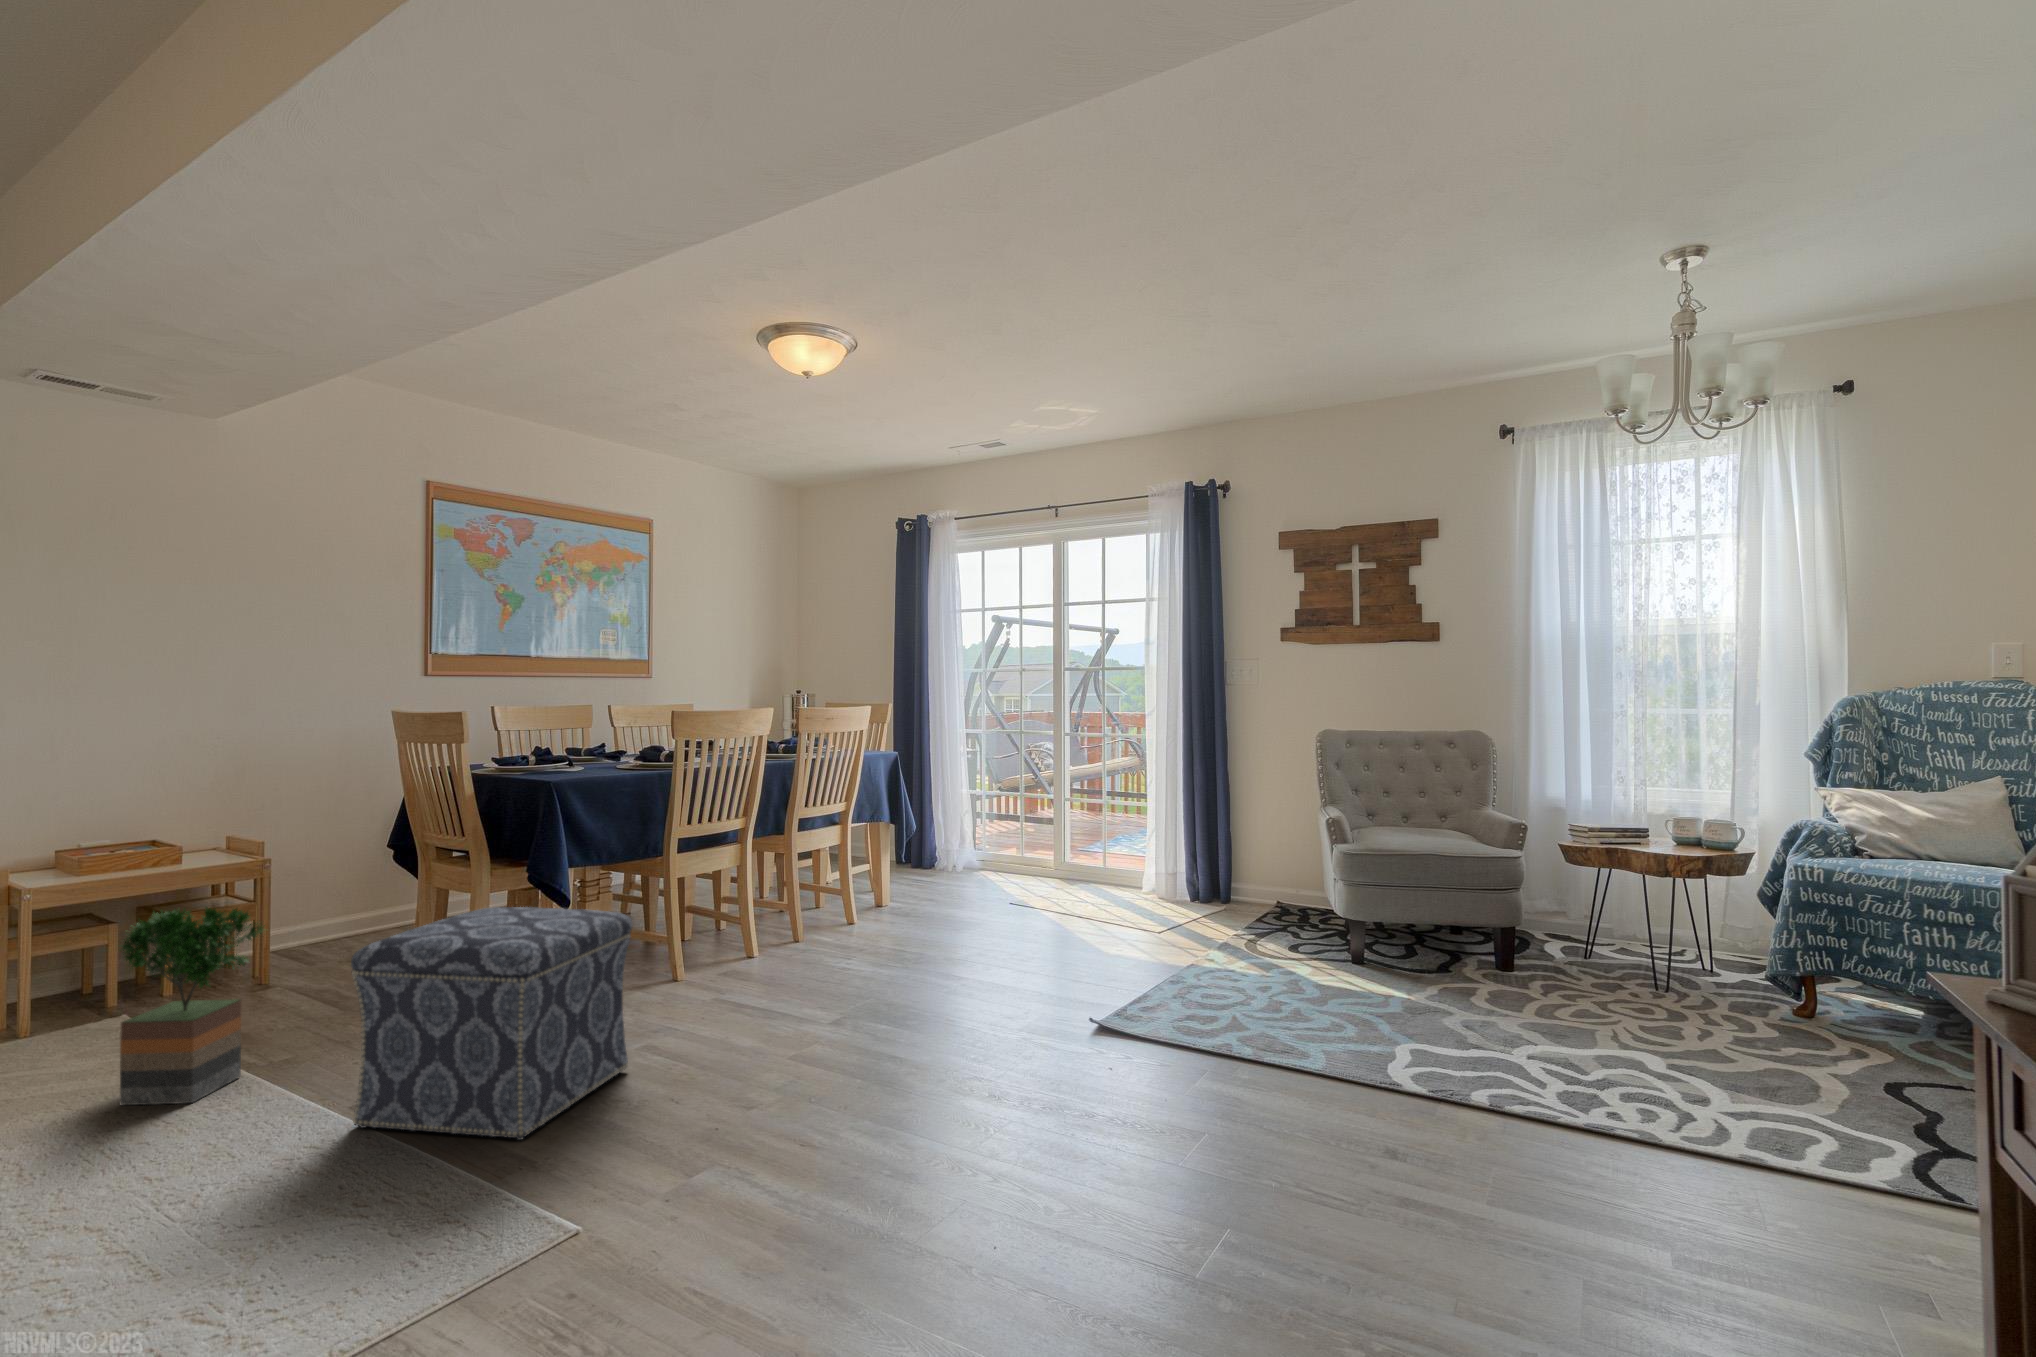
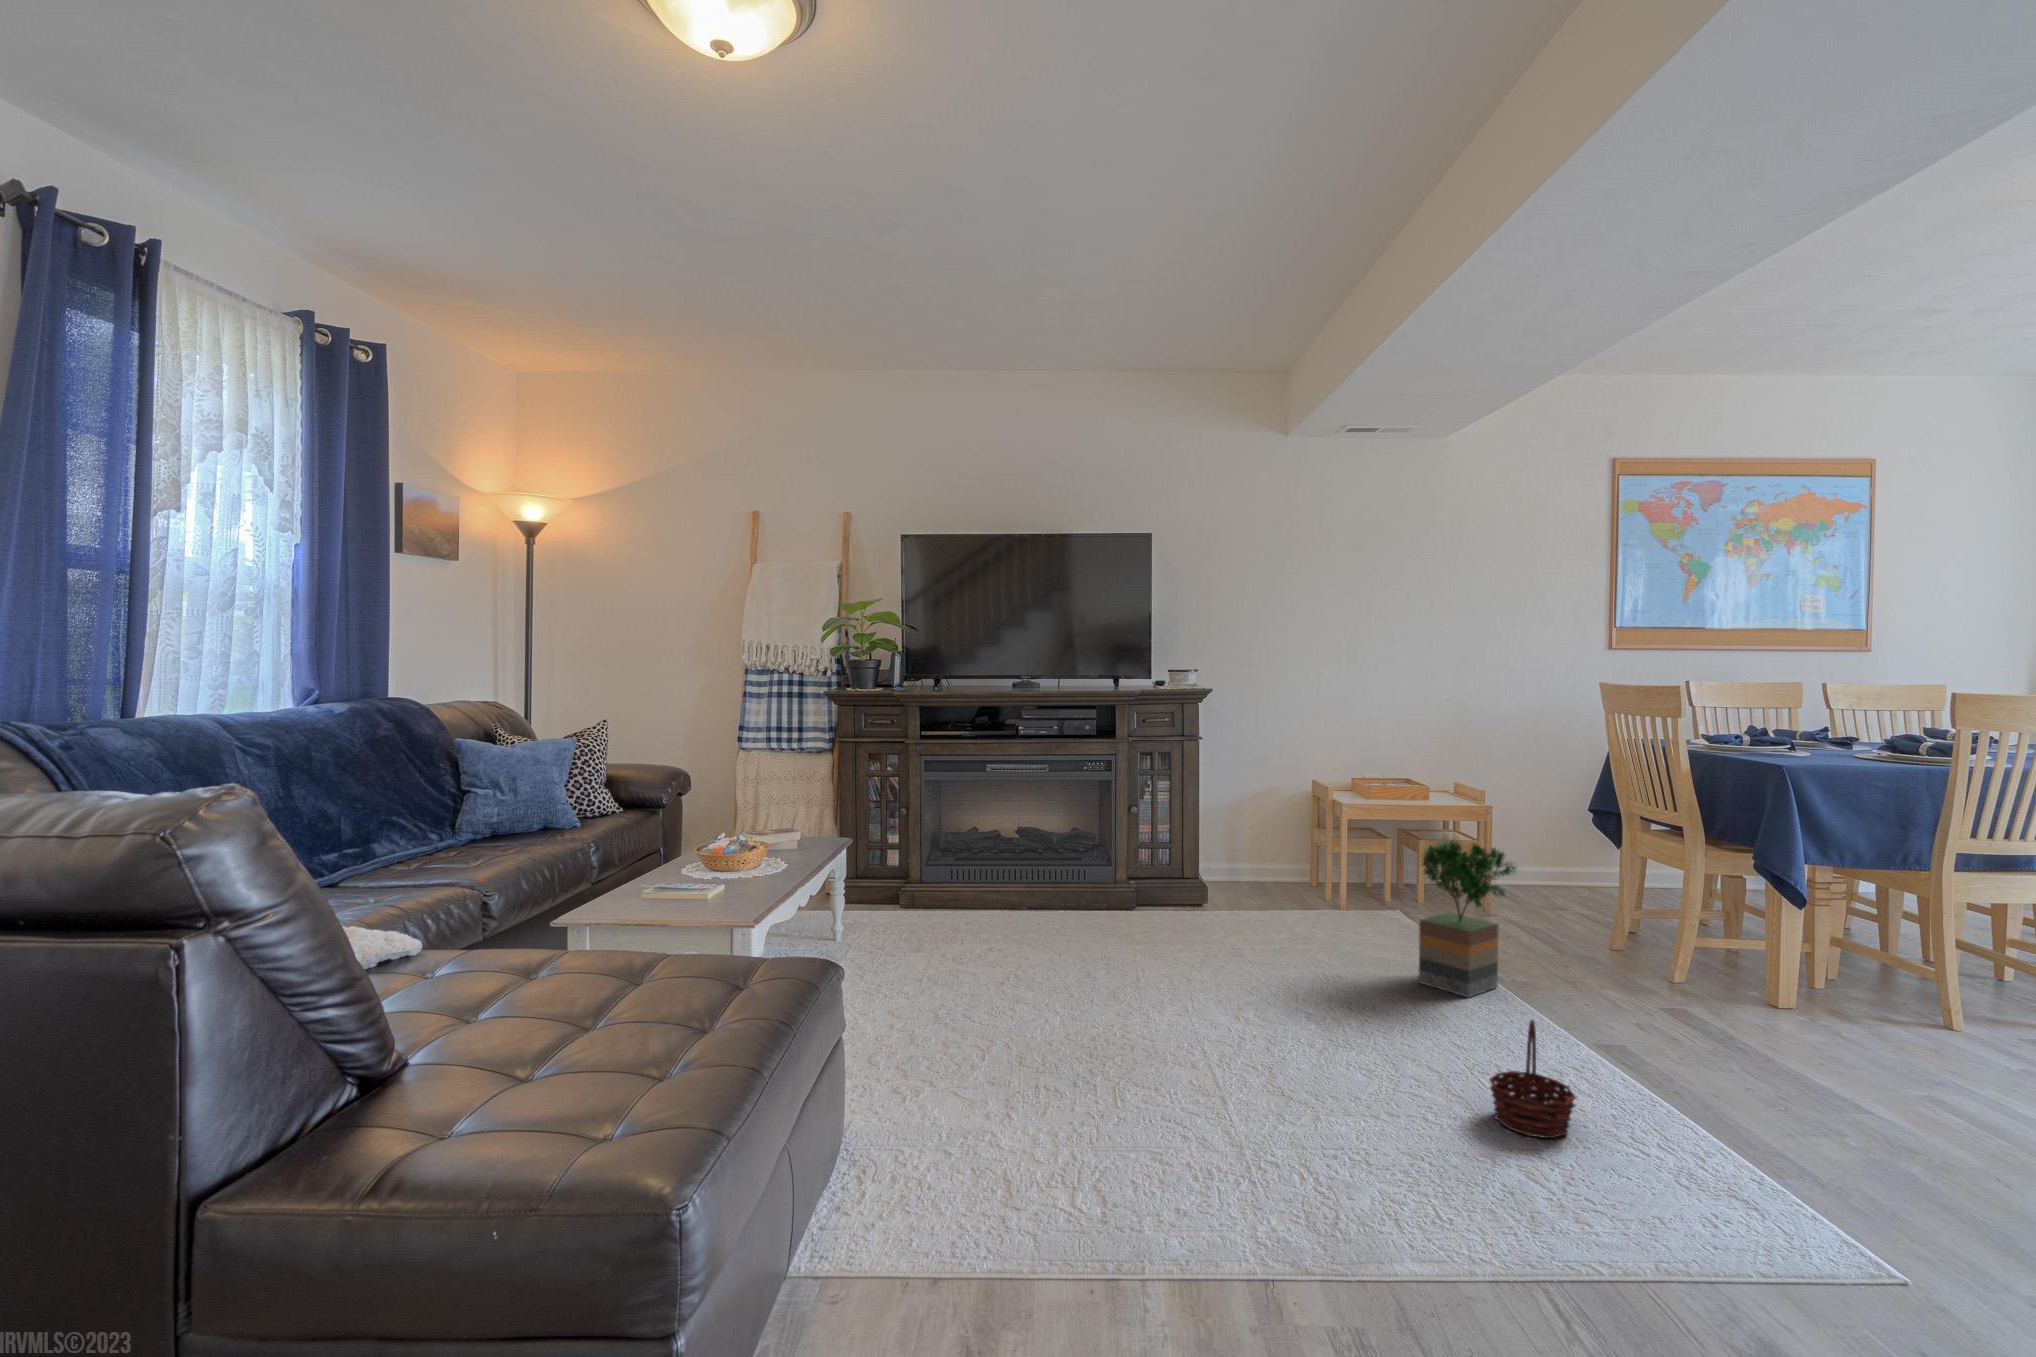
ottoman: present [351,907,632,1140] -> none [1609,891,1923,1142]
basket: none [160,1114,281,1264] -> present [1489,1020,1576,1138]

